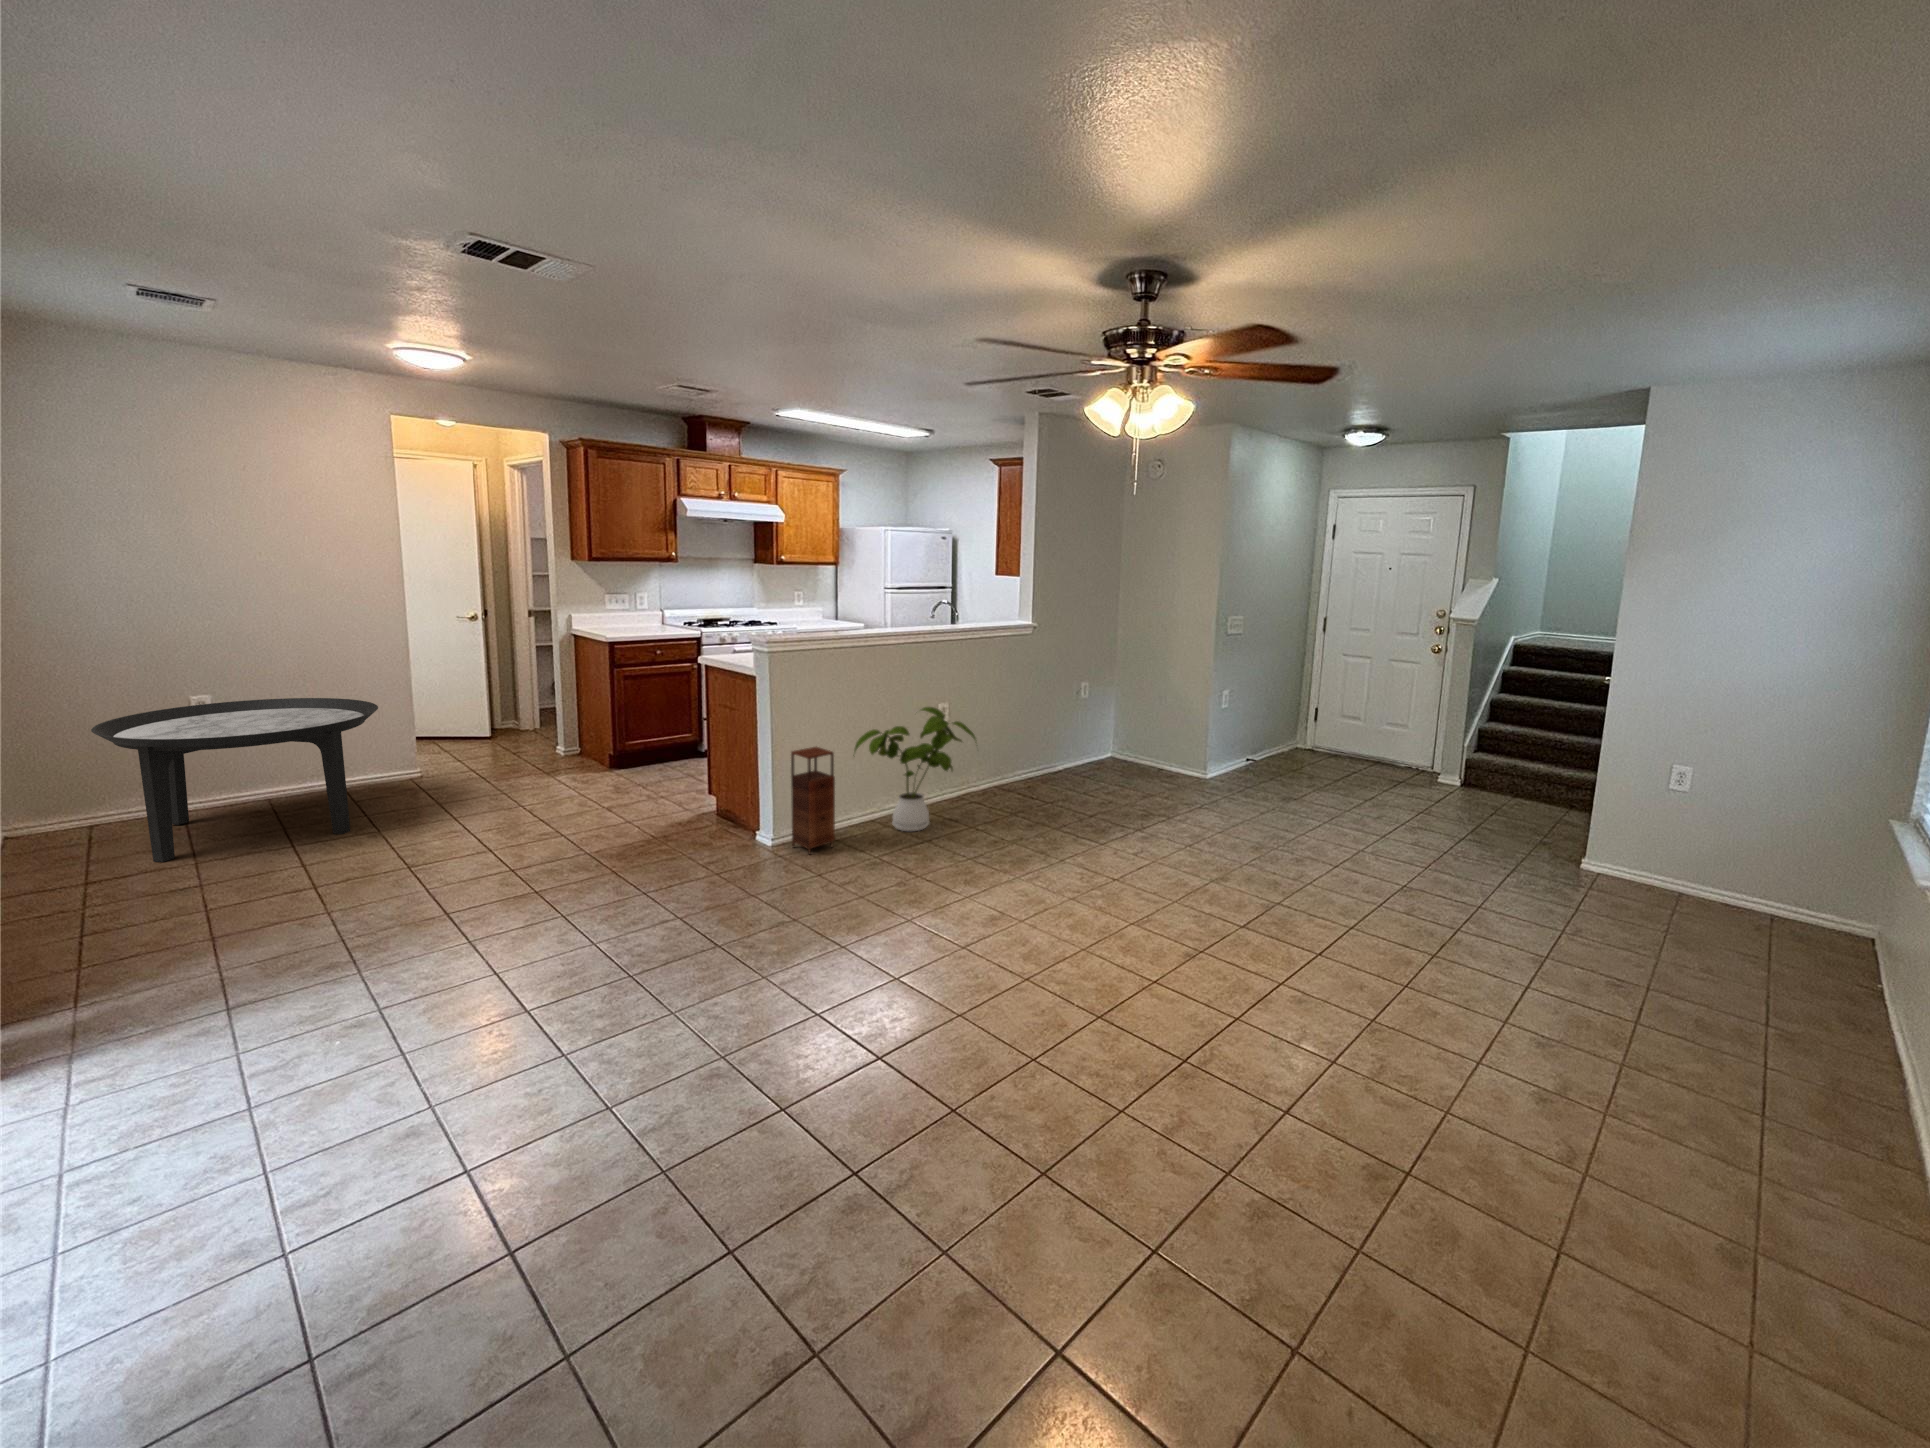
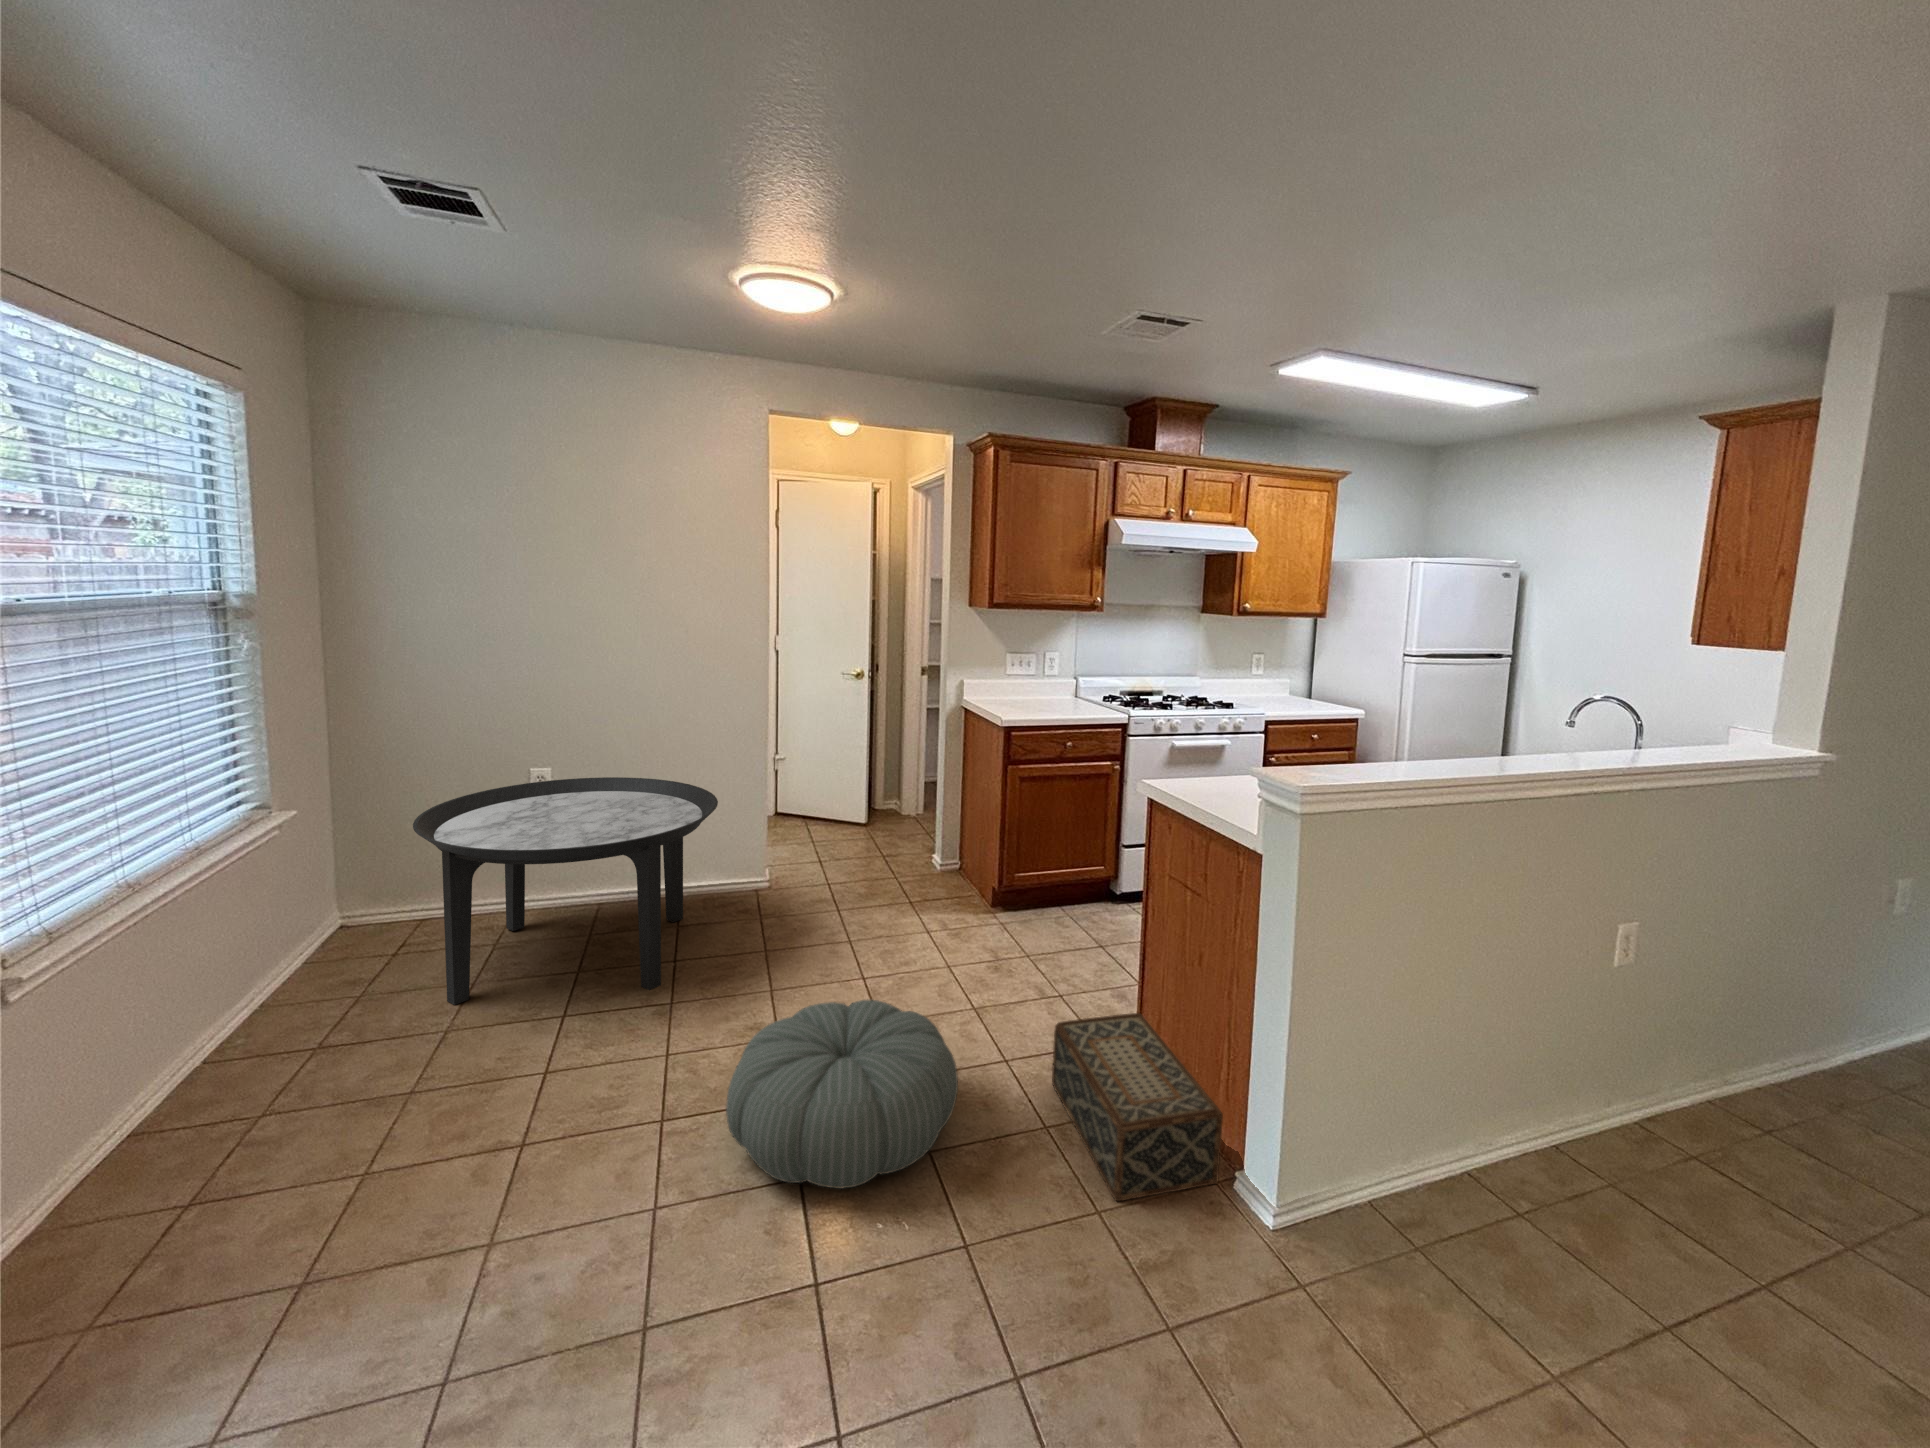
house plant: present [853,707,976,831] -> none [1451,967,1831,1245]
storage cabinet: present [791,747,835,854] -> none [1312,1020,1430,1279]
woven basket: none [656,783,749,855] -> present [1052,1013,1223,1201]
pouf: none [447,795,598,878] -> present [726,1000,958,1189]

